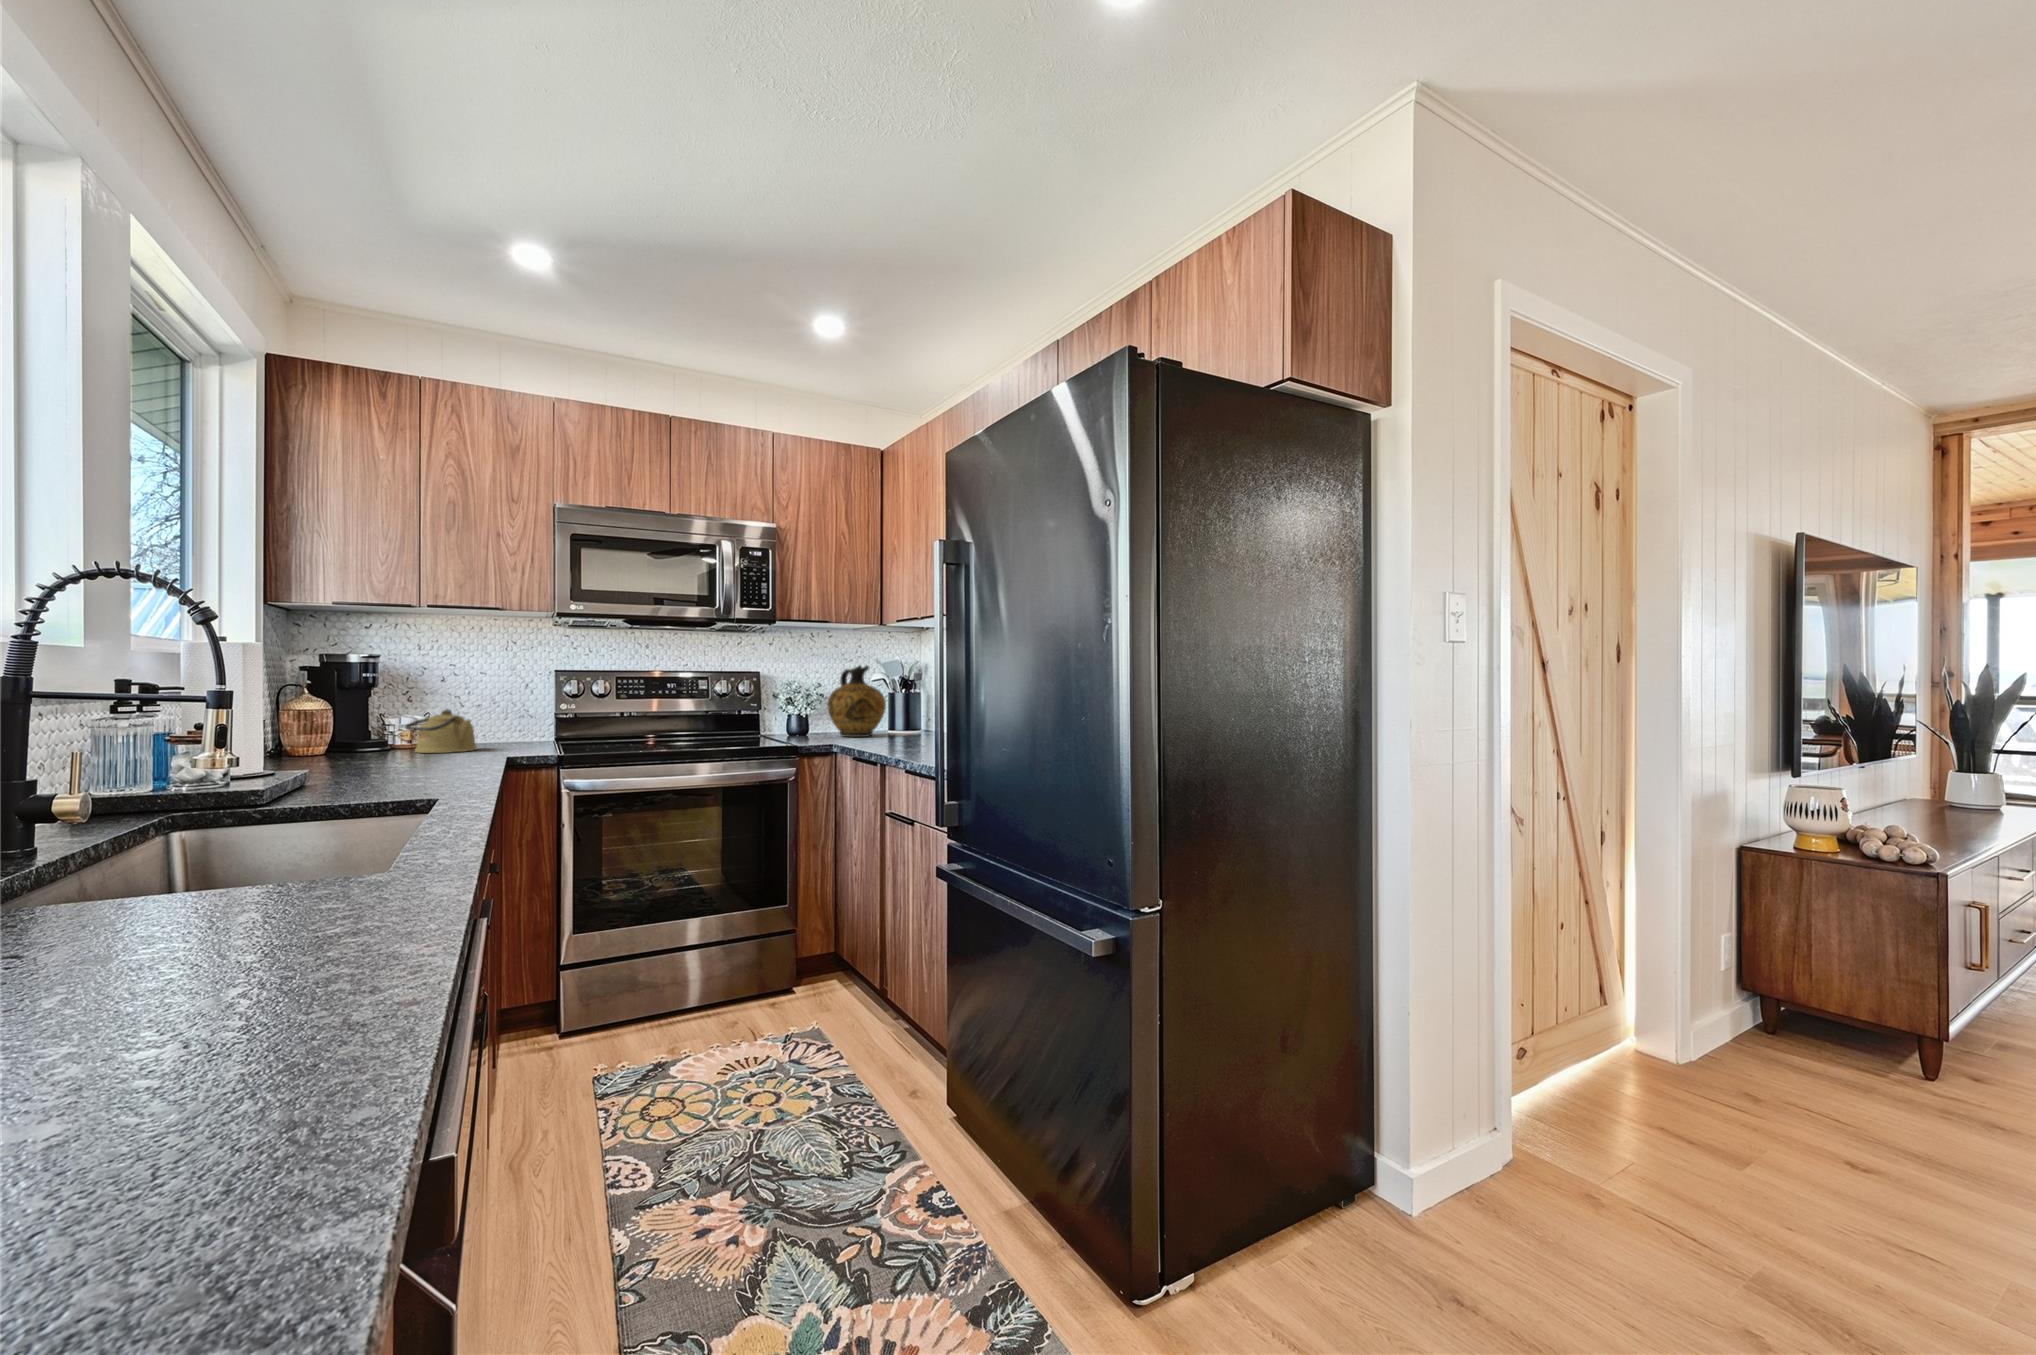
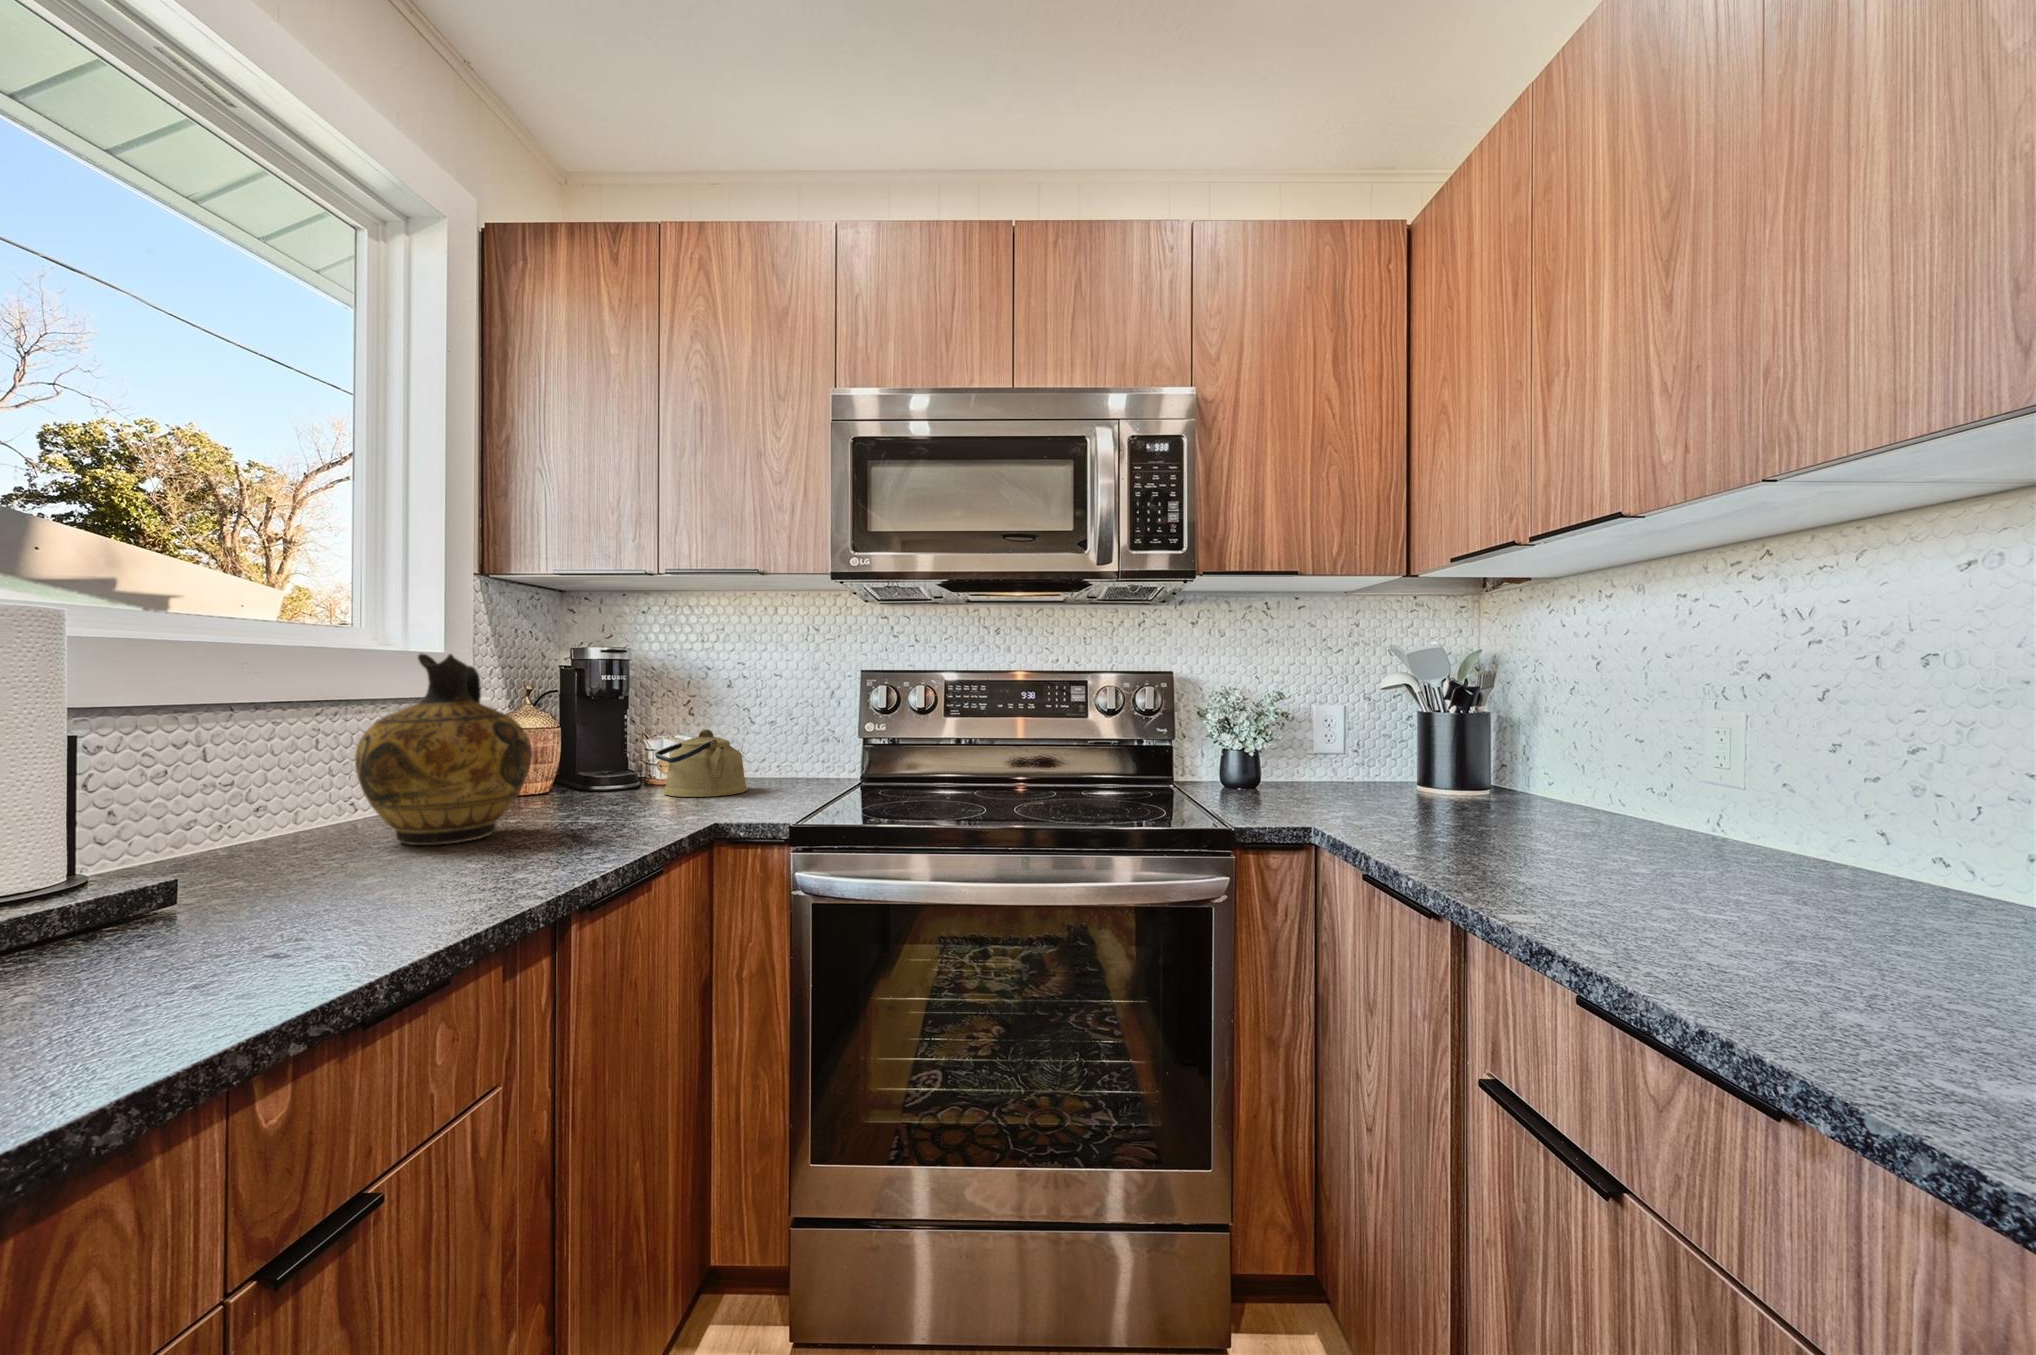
ceramic jug: present [827,665,886,737] -> present [355,654,532,845]

